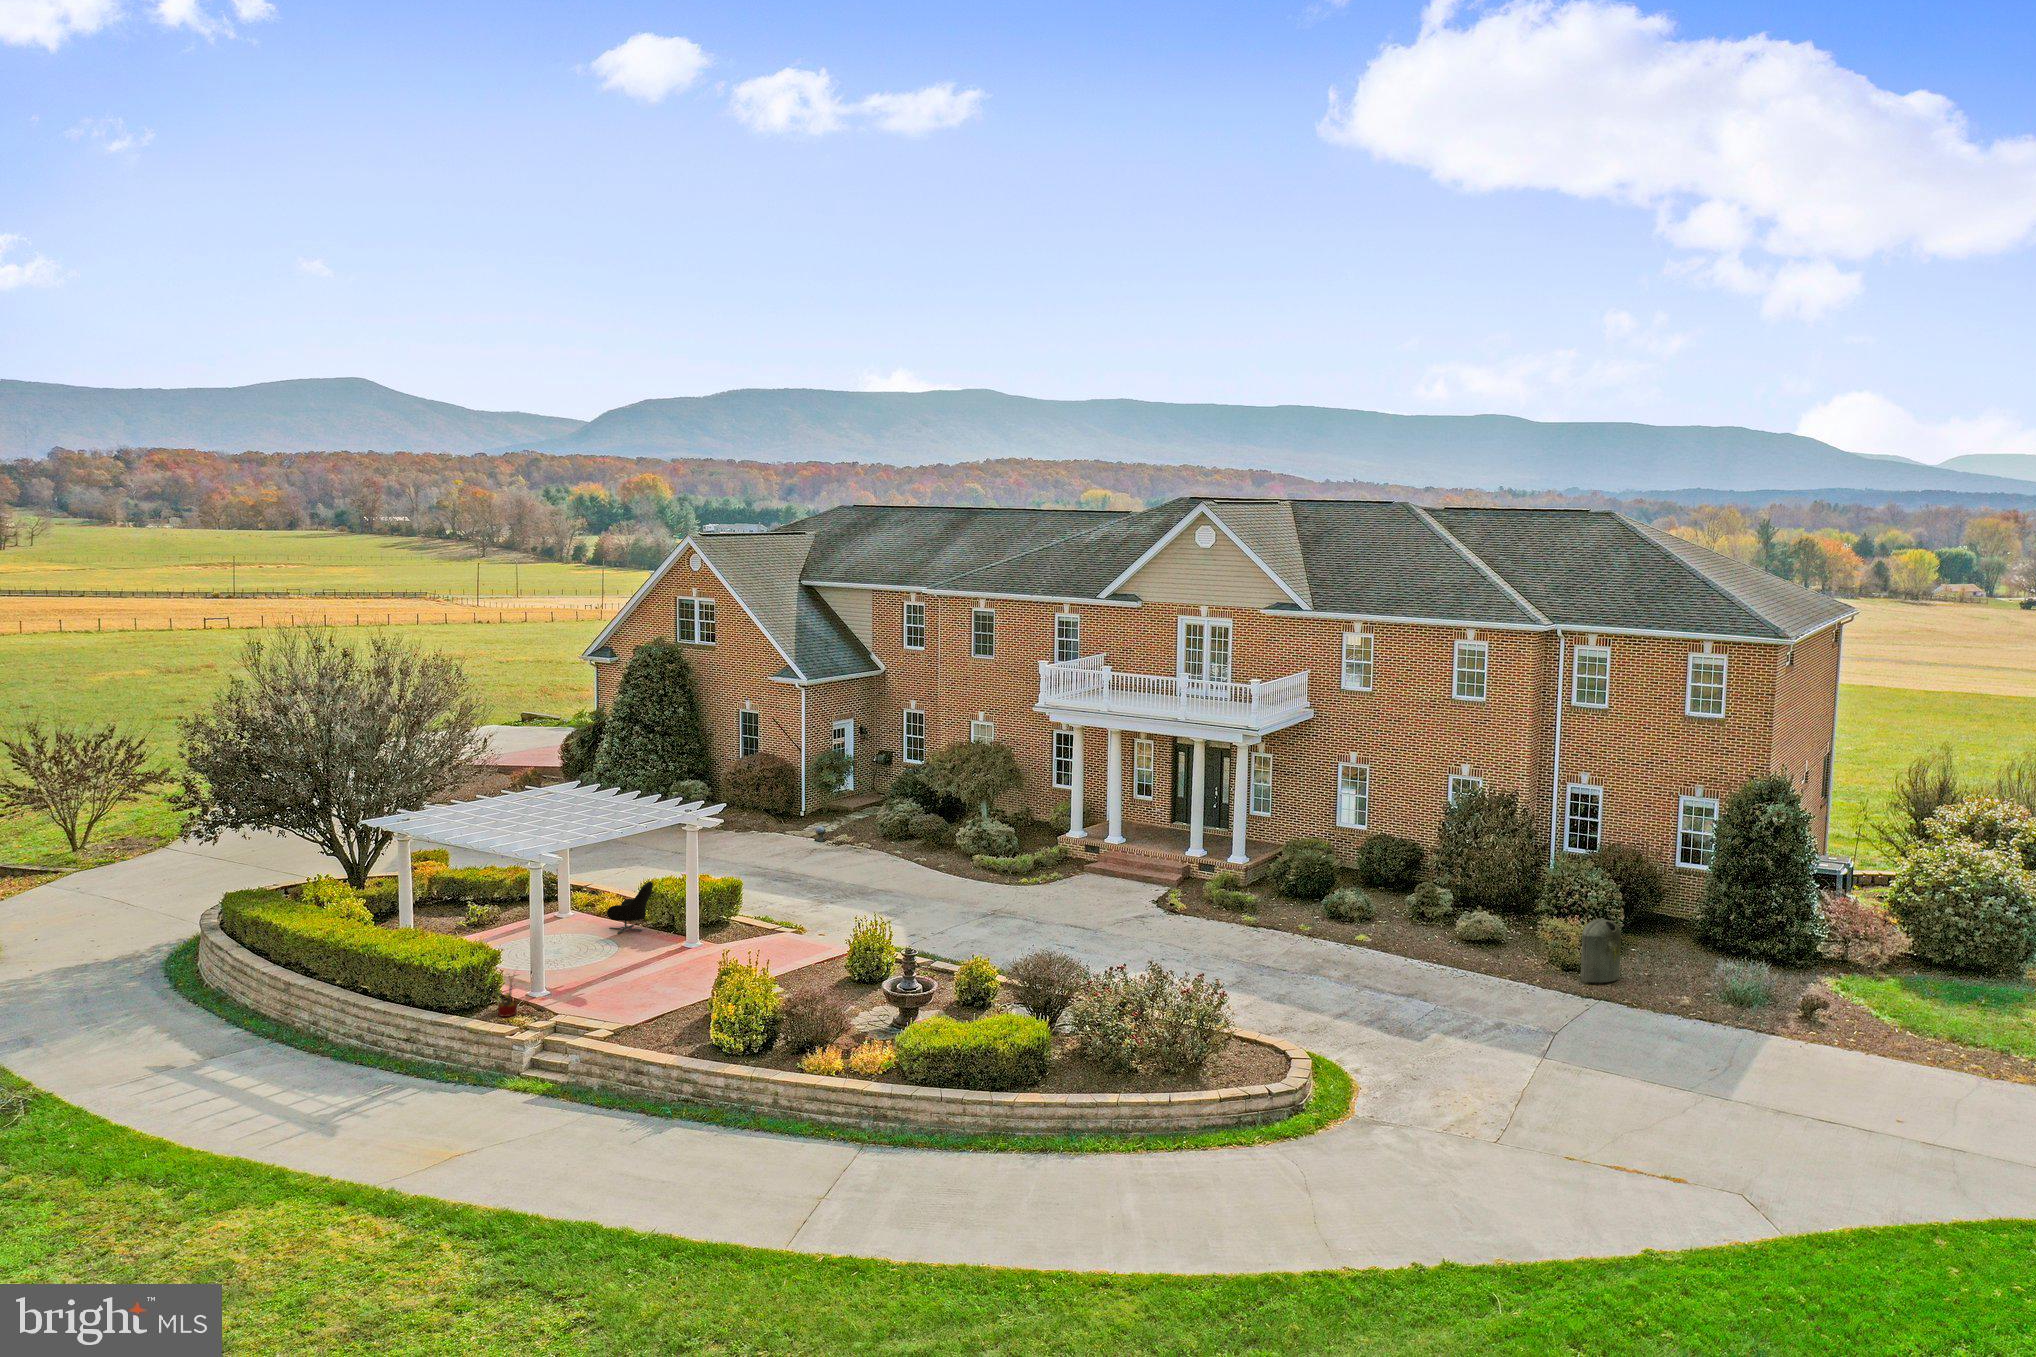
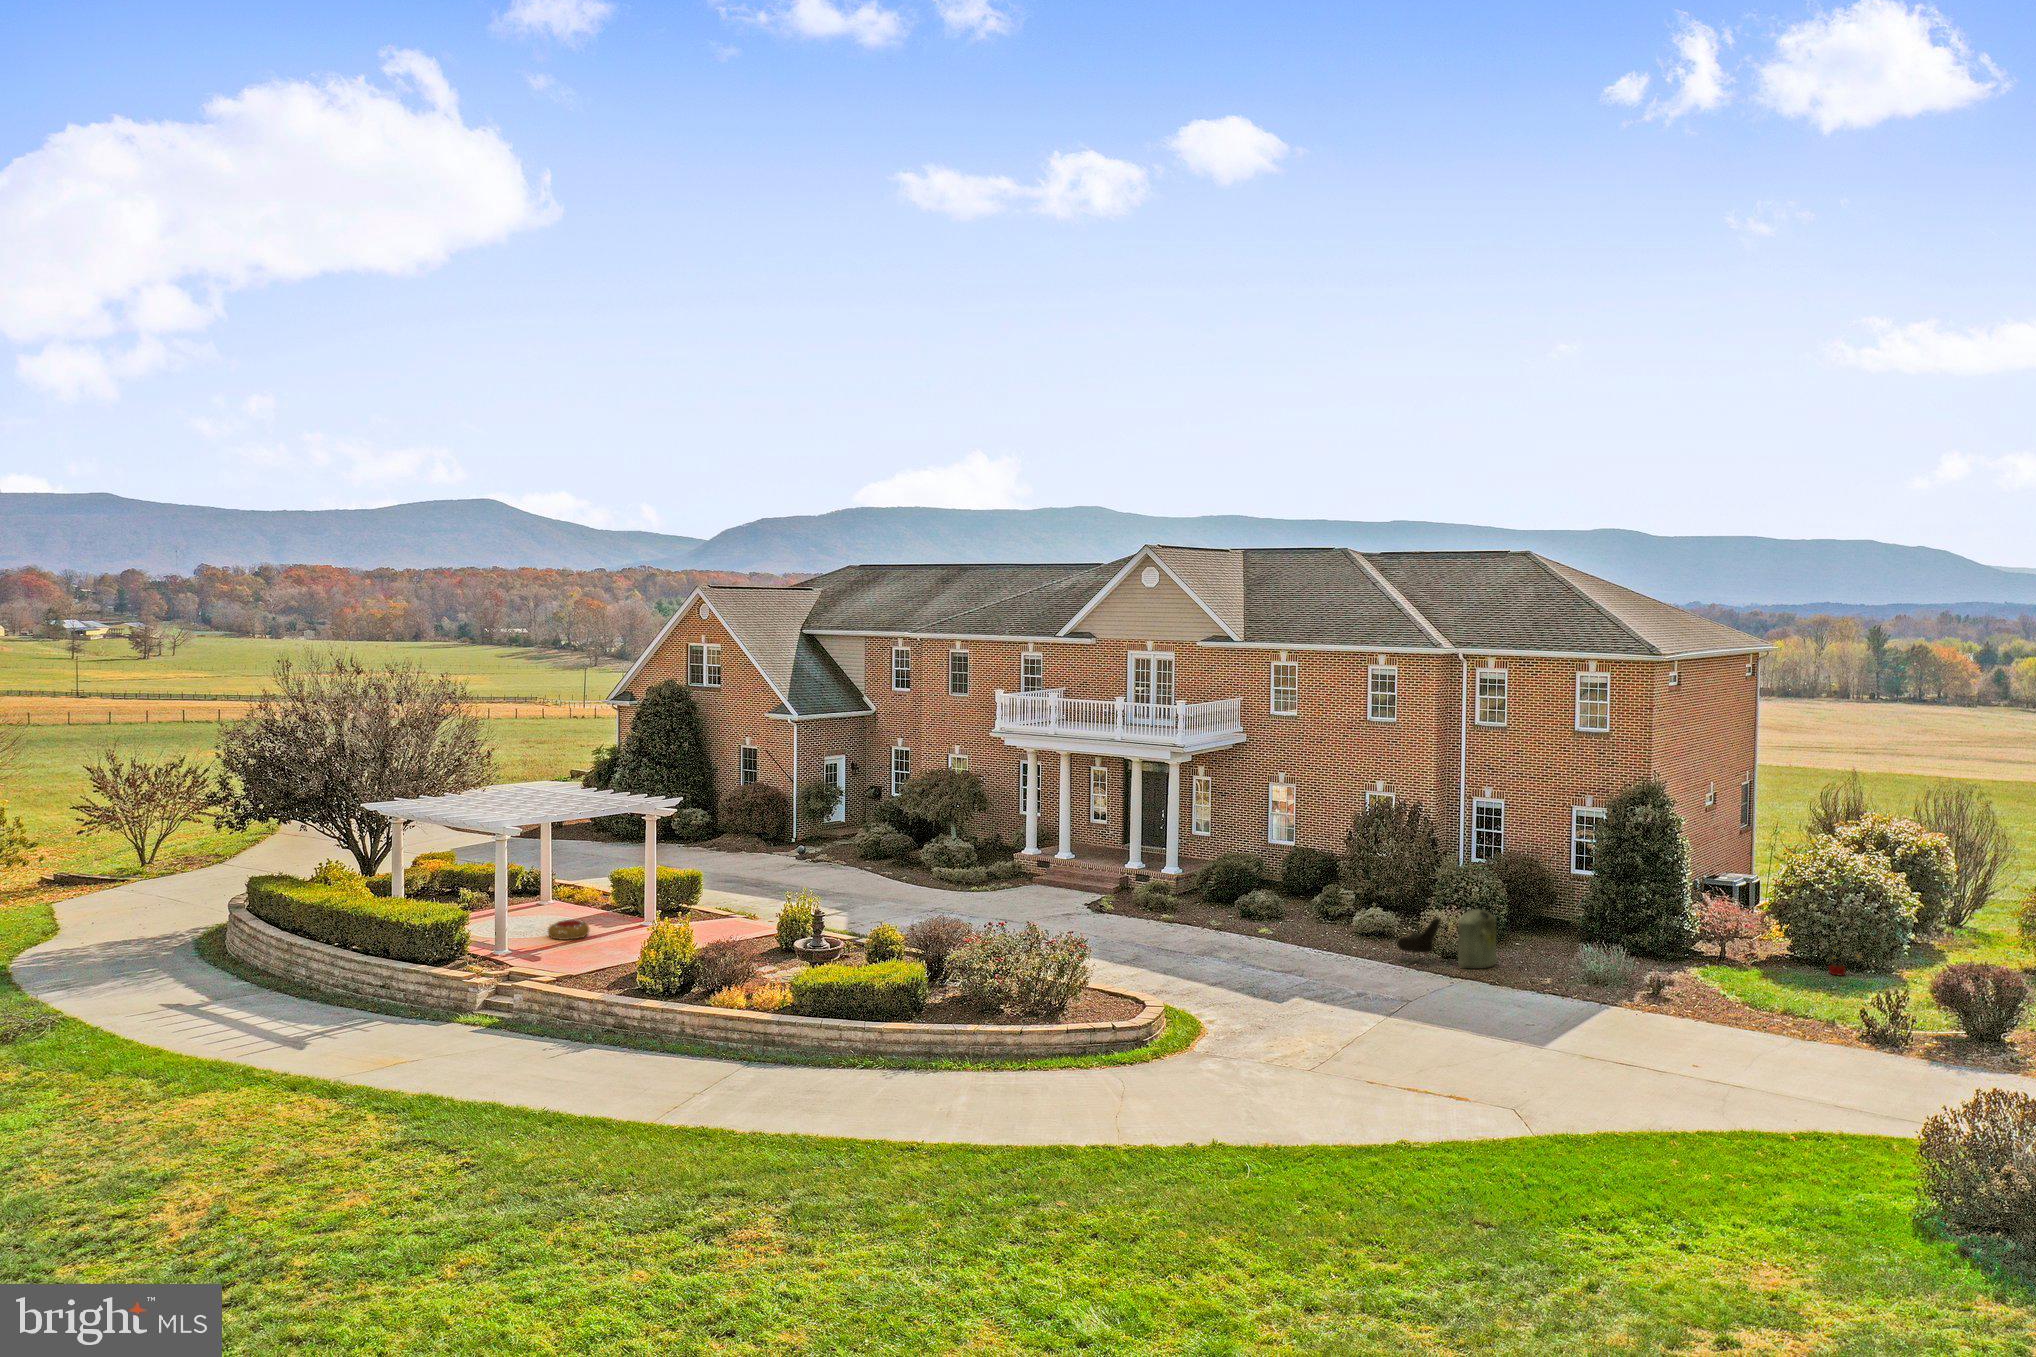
armchair: present [607,881,653,934] -> present [1397,918,1440,963]
pouf: none [579,943,626,967] -> present [548,920,589,940]
decorative plant: present [496,974,517,1017] -> present [1829,944,1859,975]

